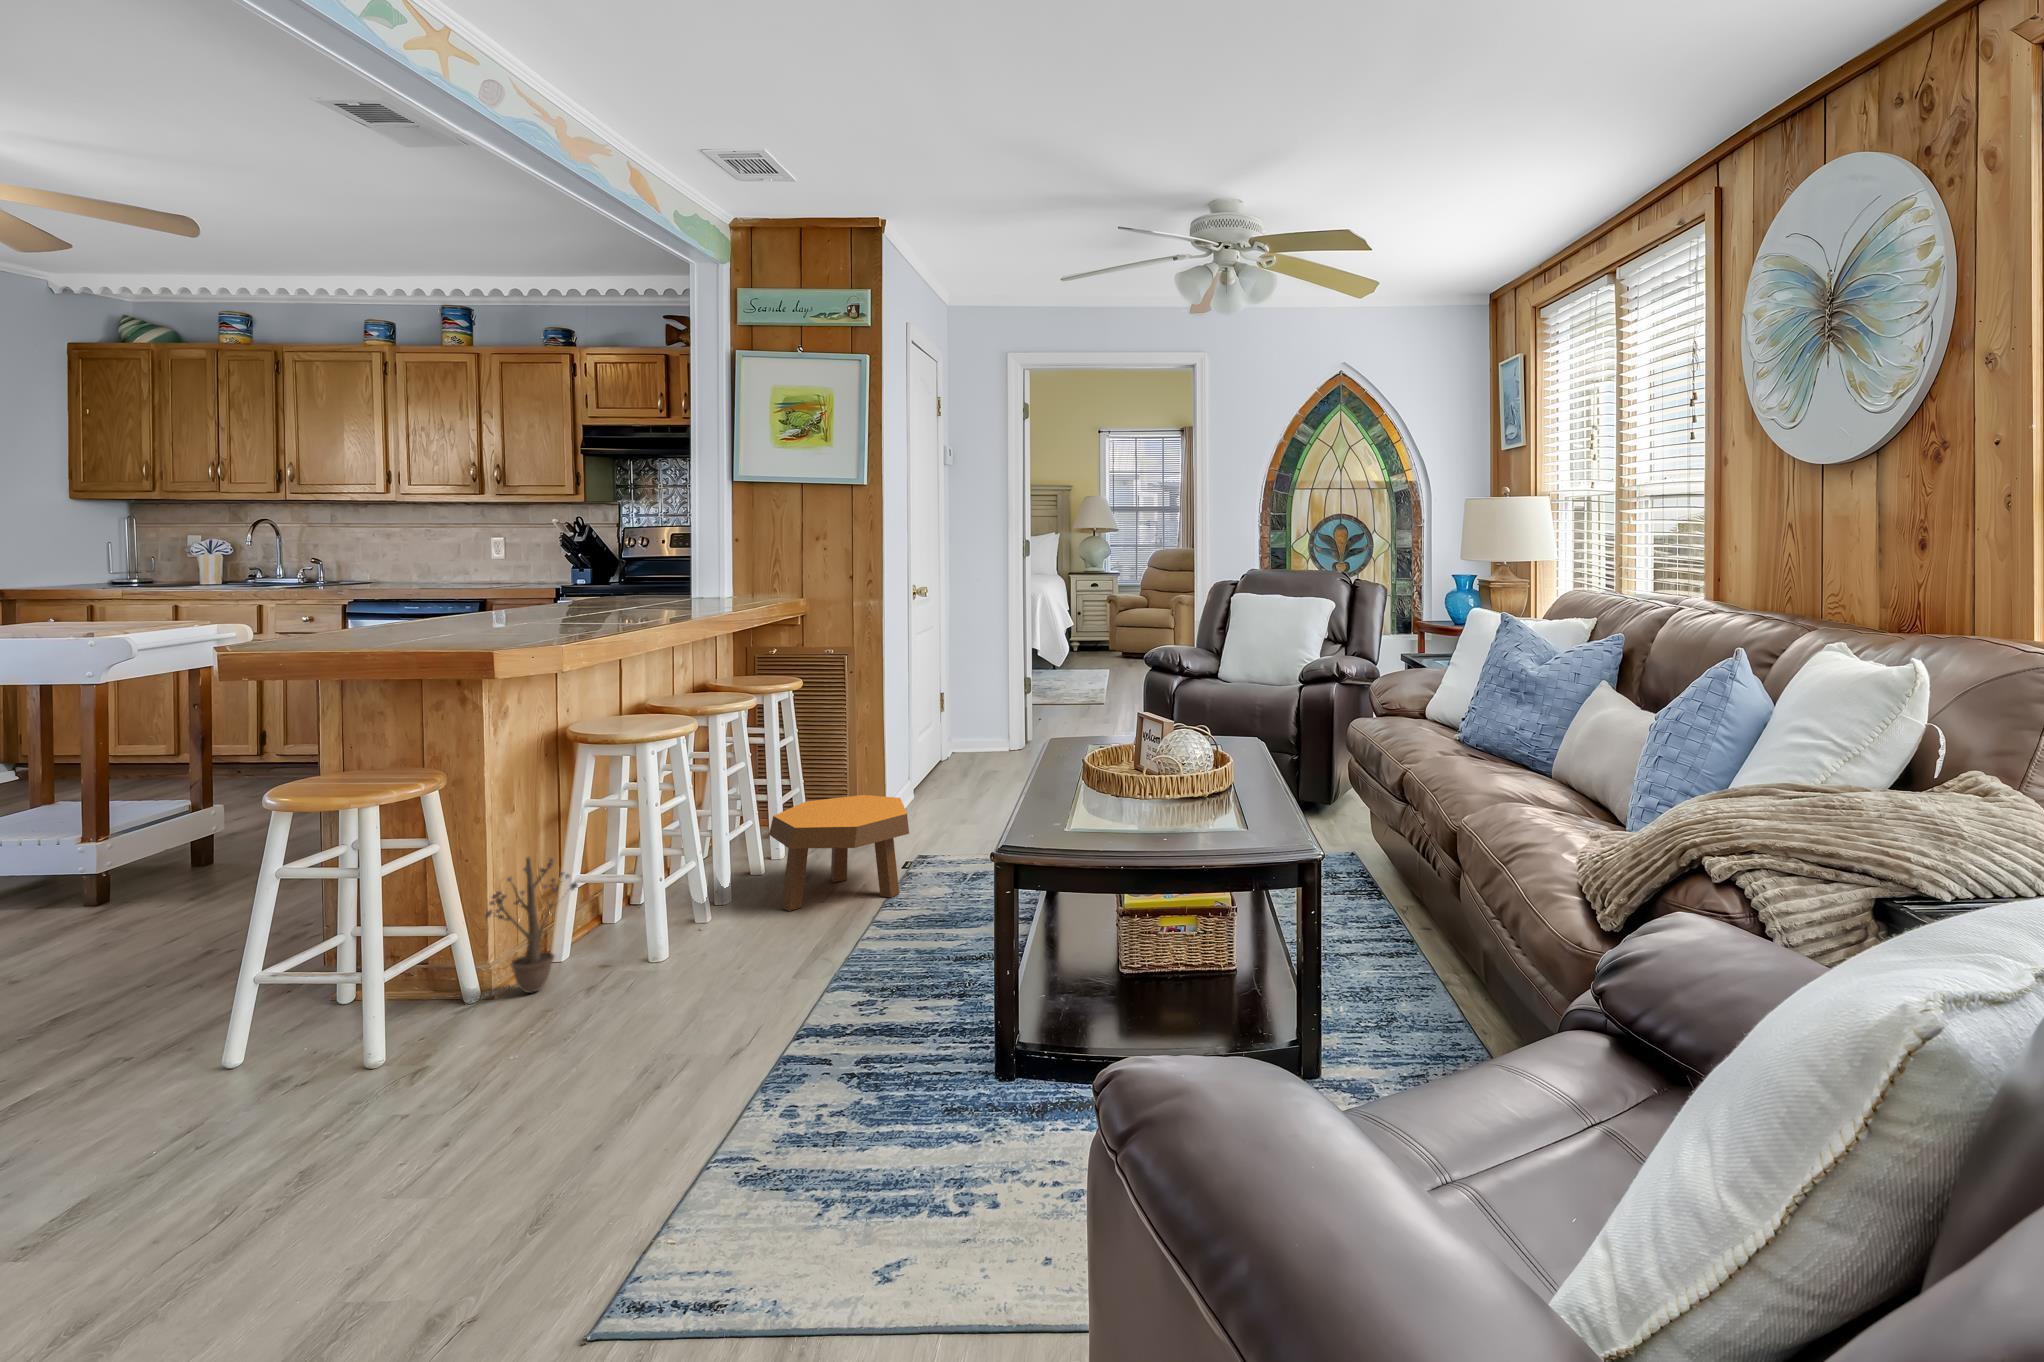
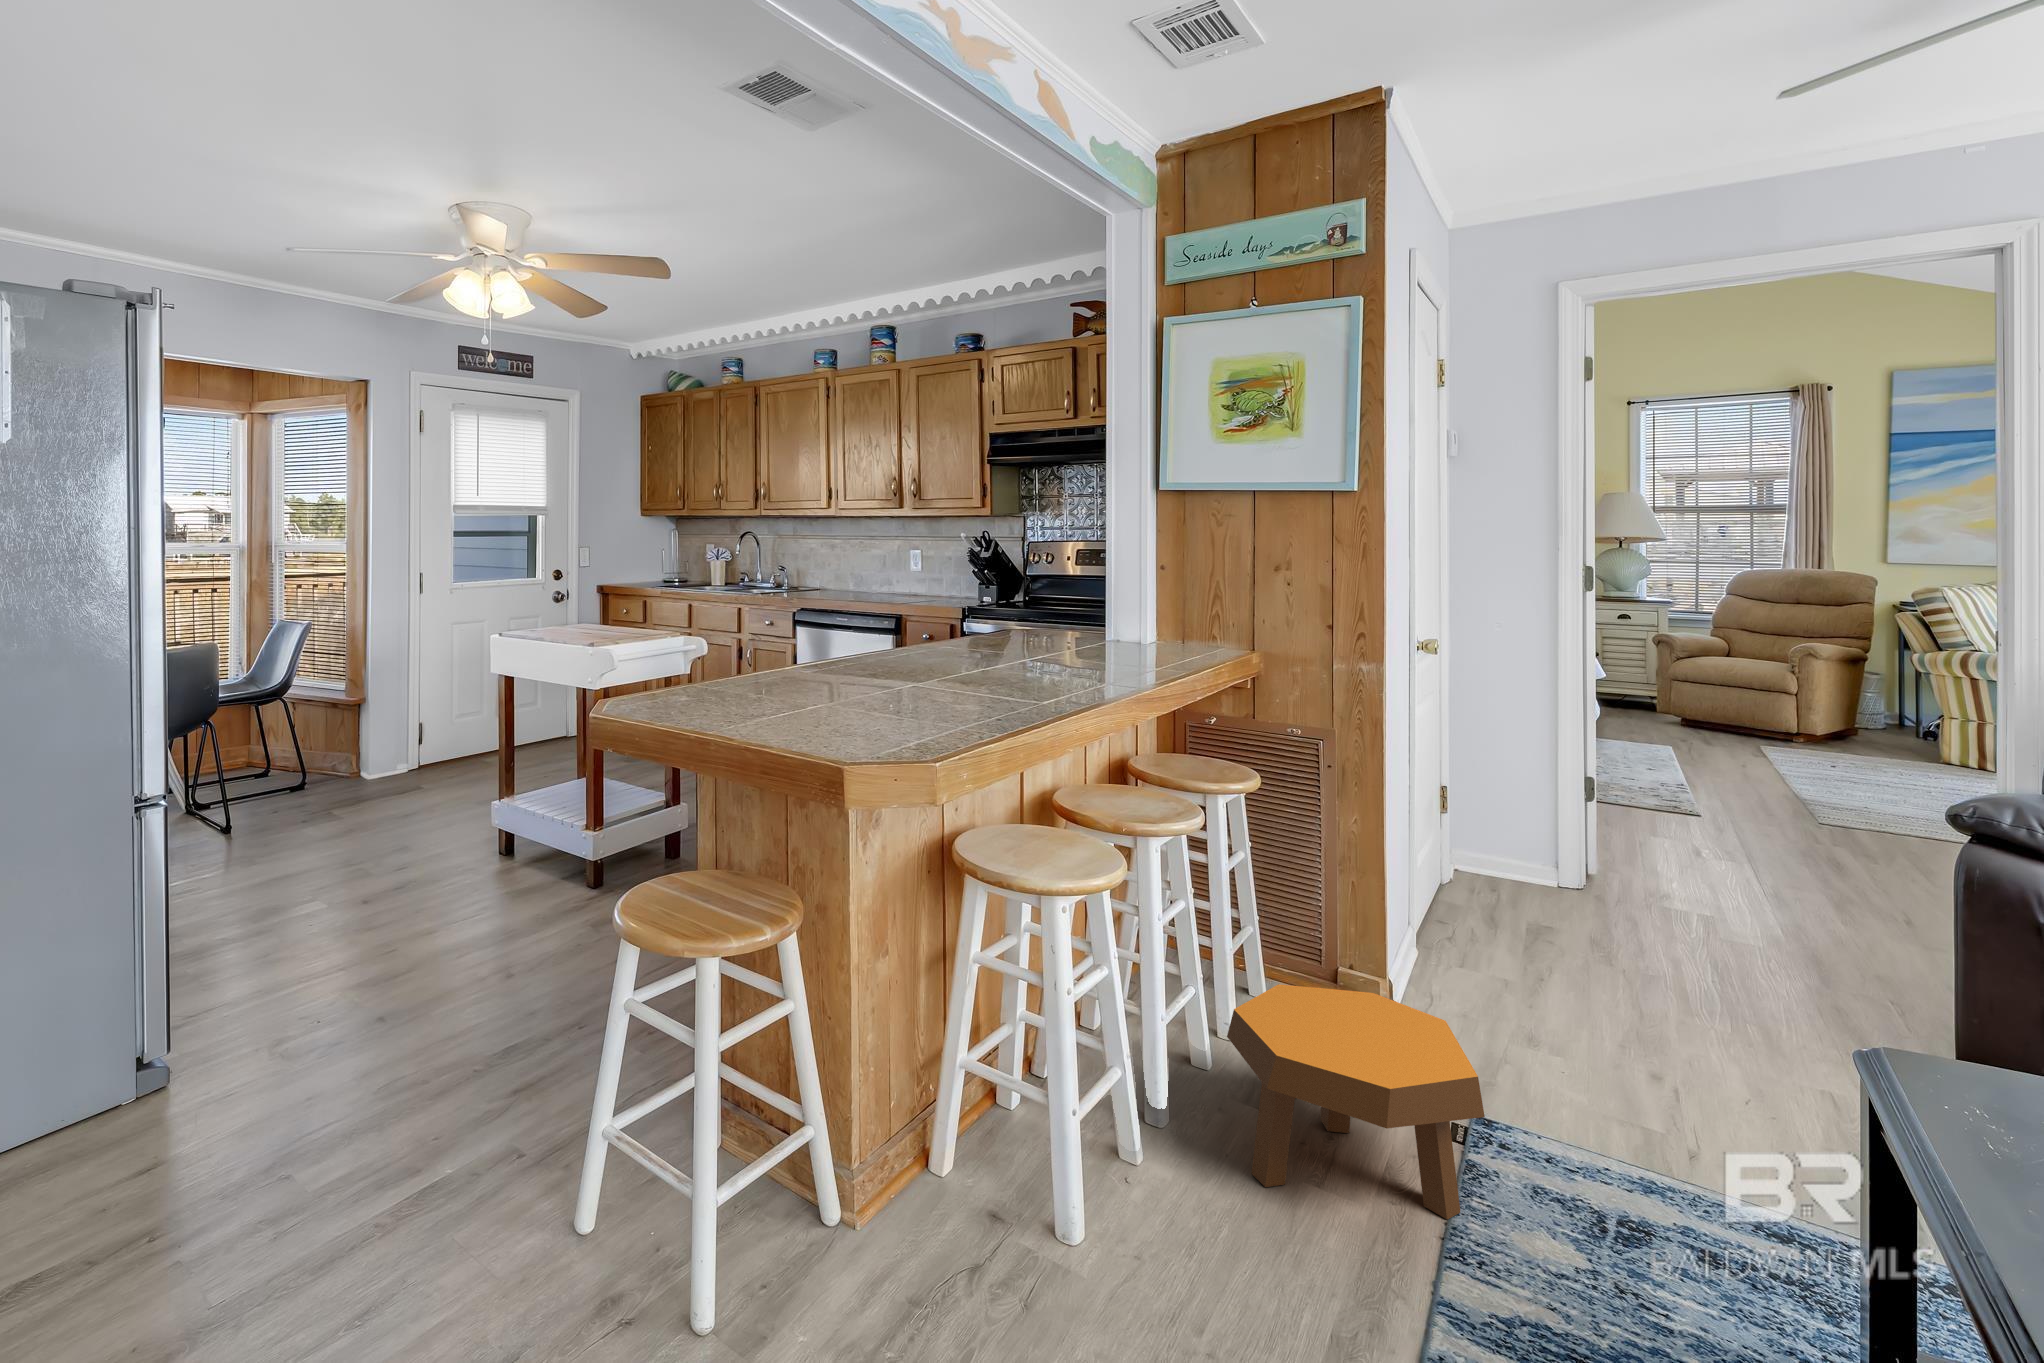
decorative plant: present [467,857,577,1003] -> none [820,1045,963,1249]

